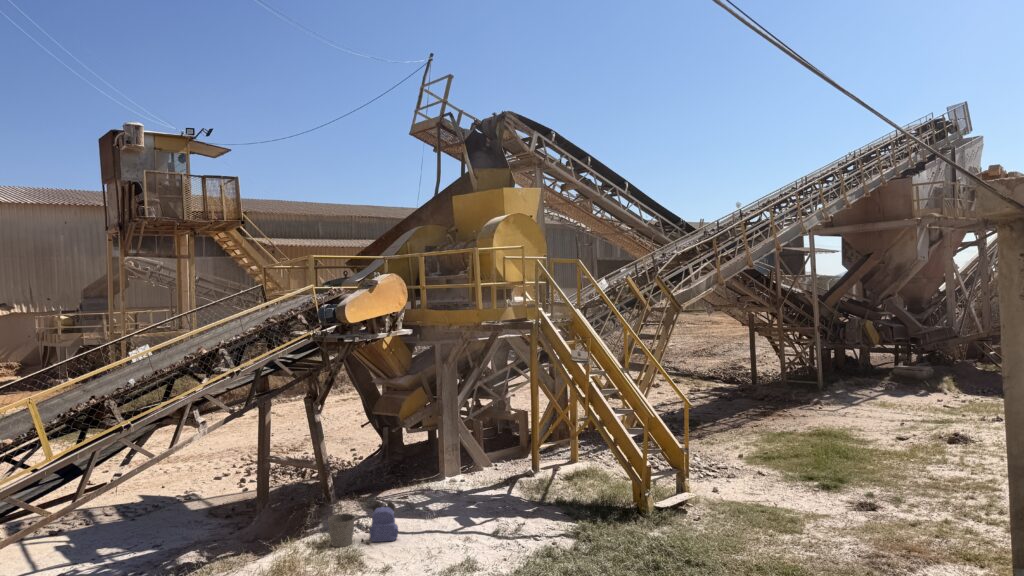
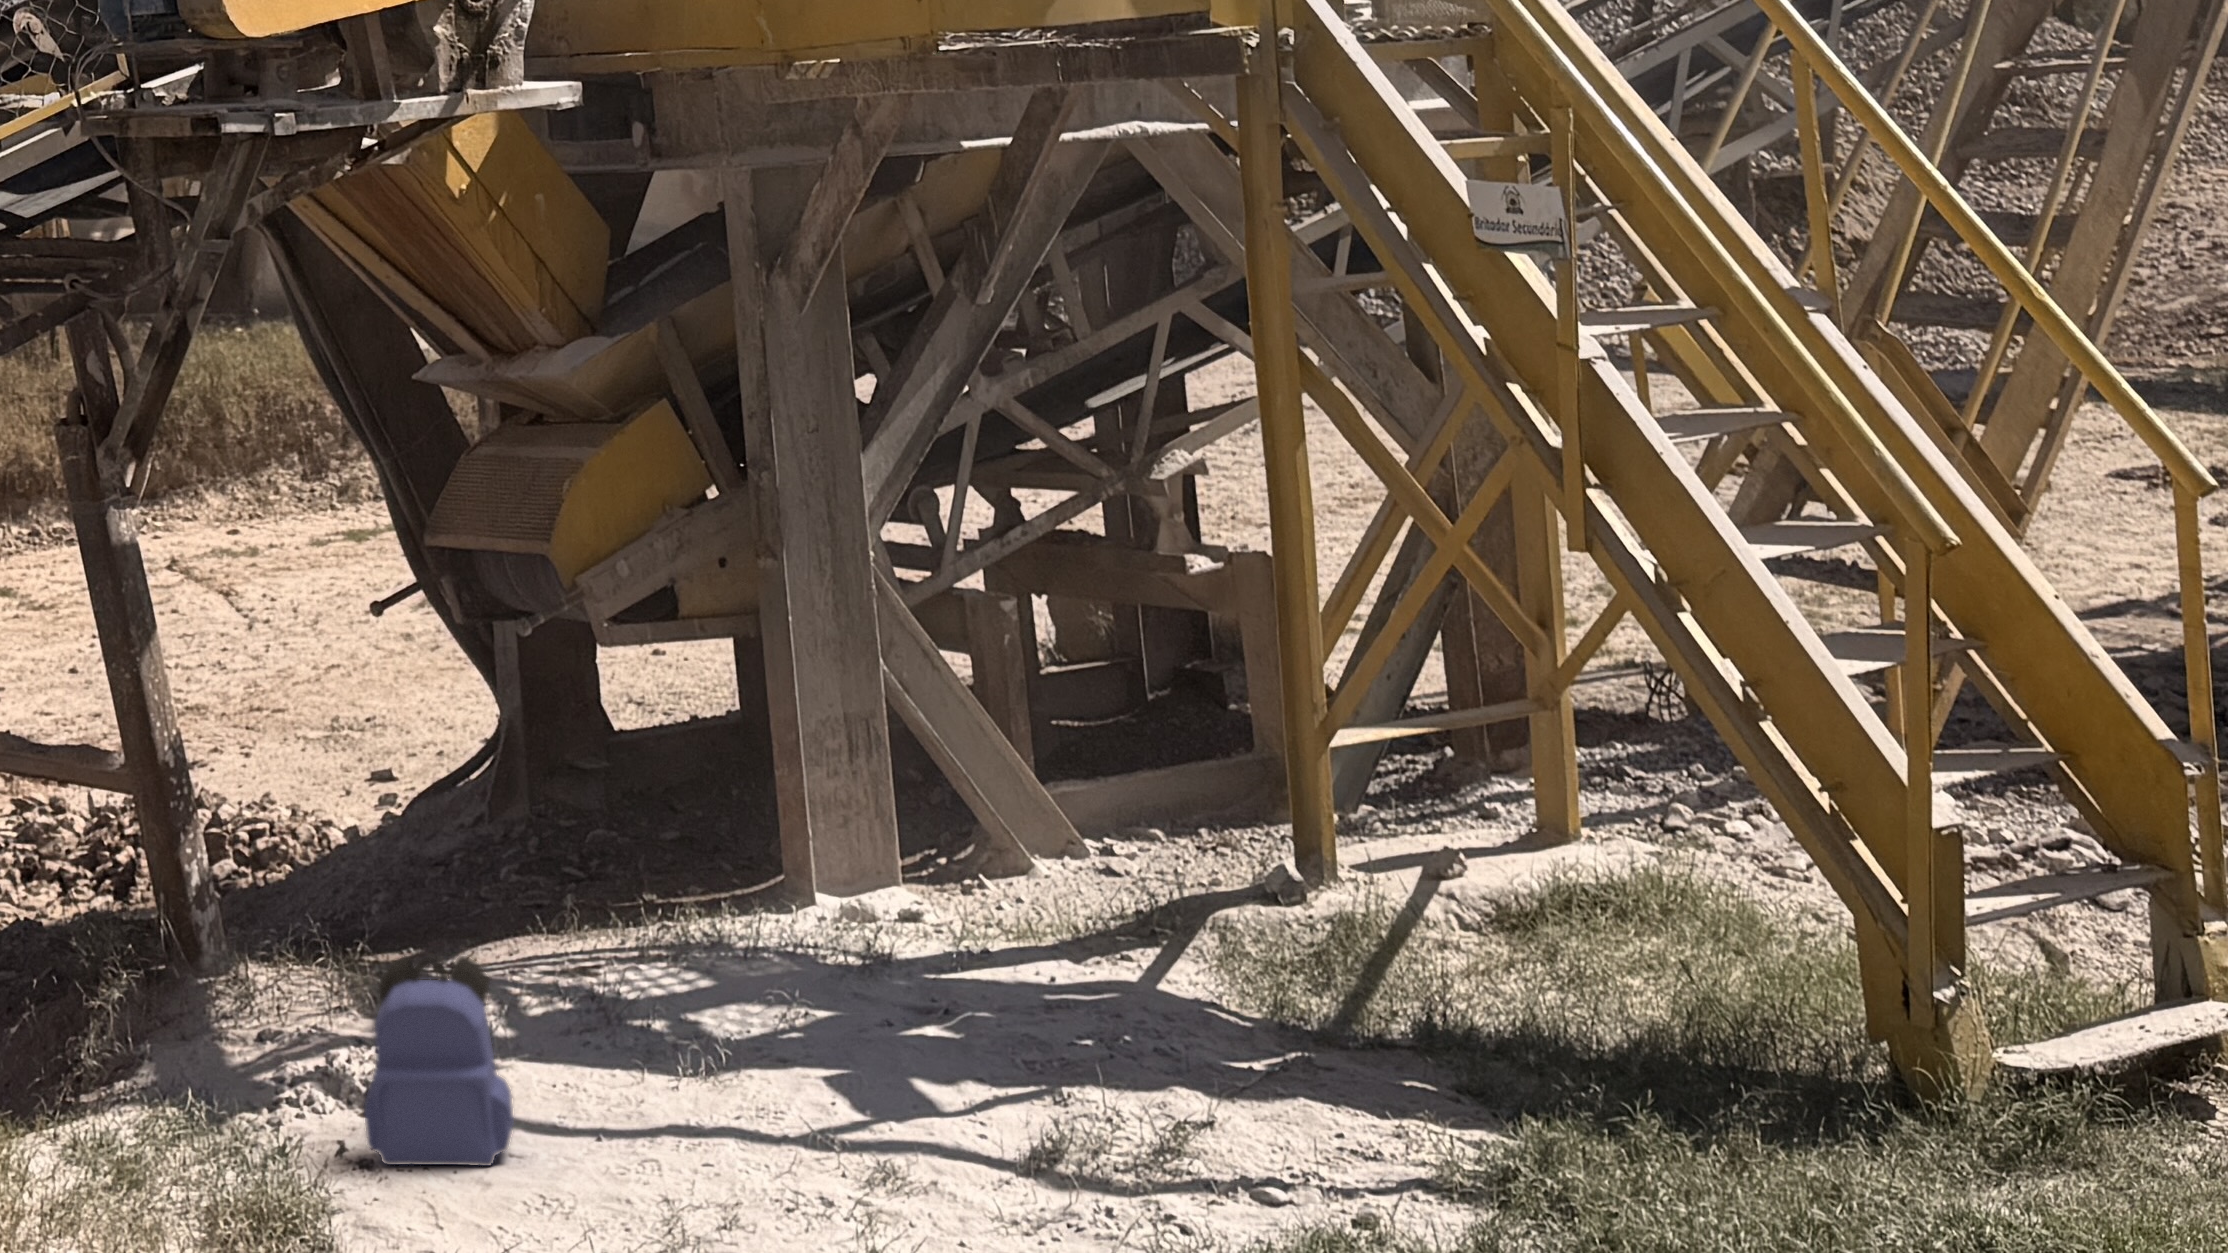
bucket: present [328,513,355,547] -> none [155,1008,292,1177]

